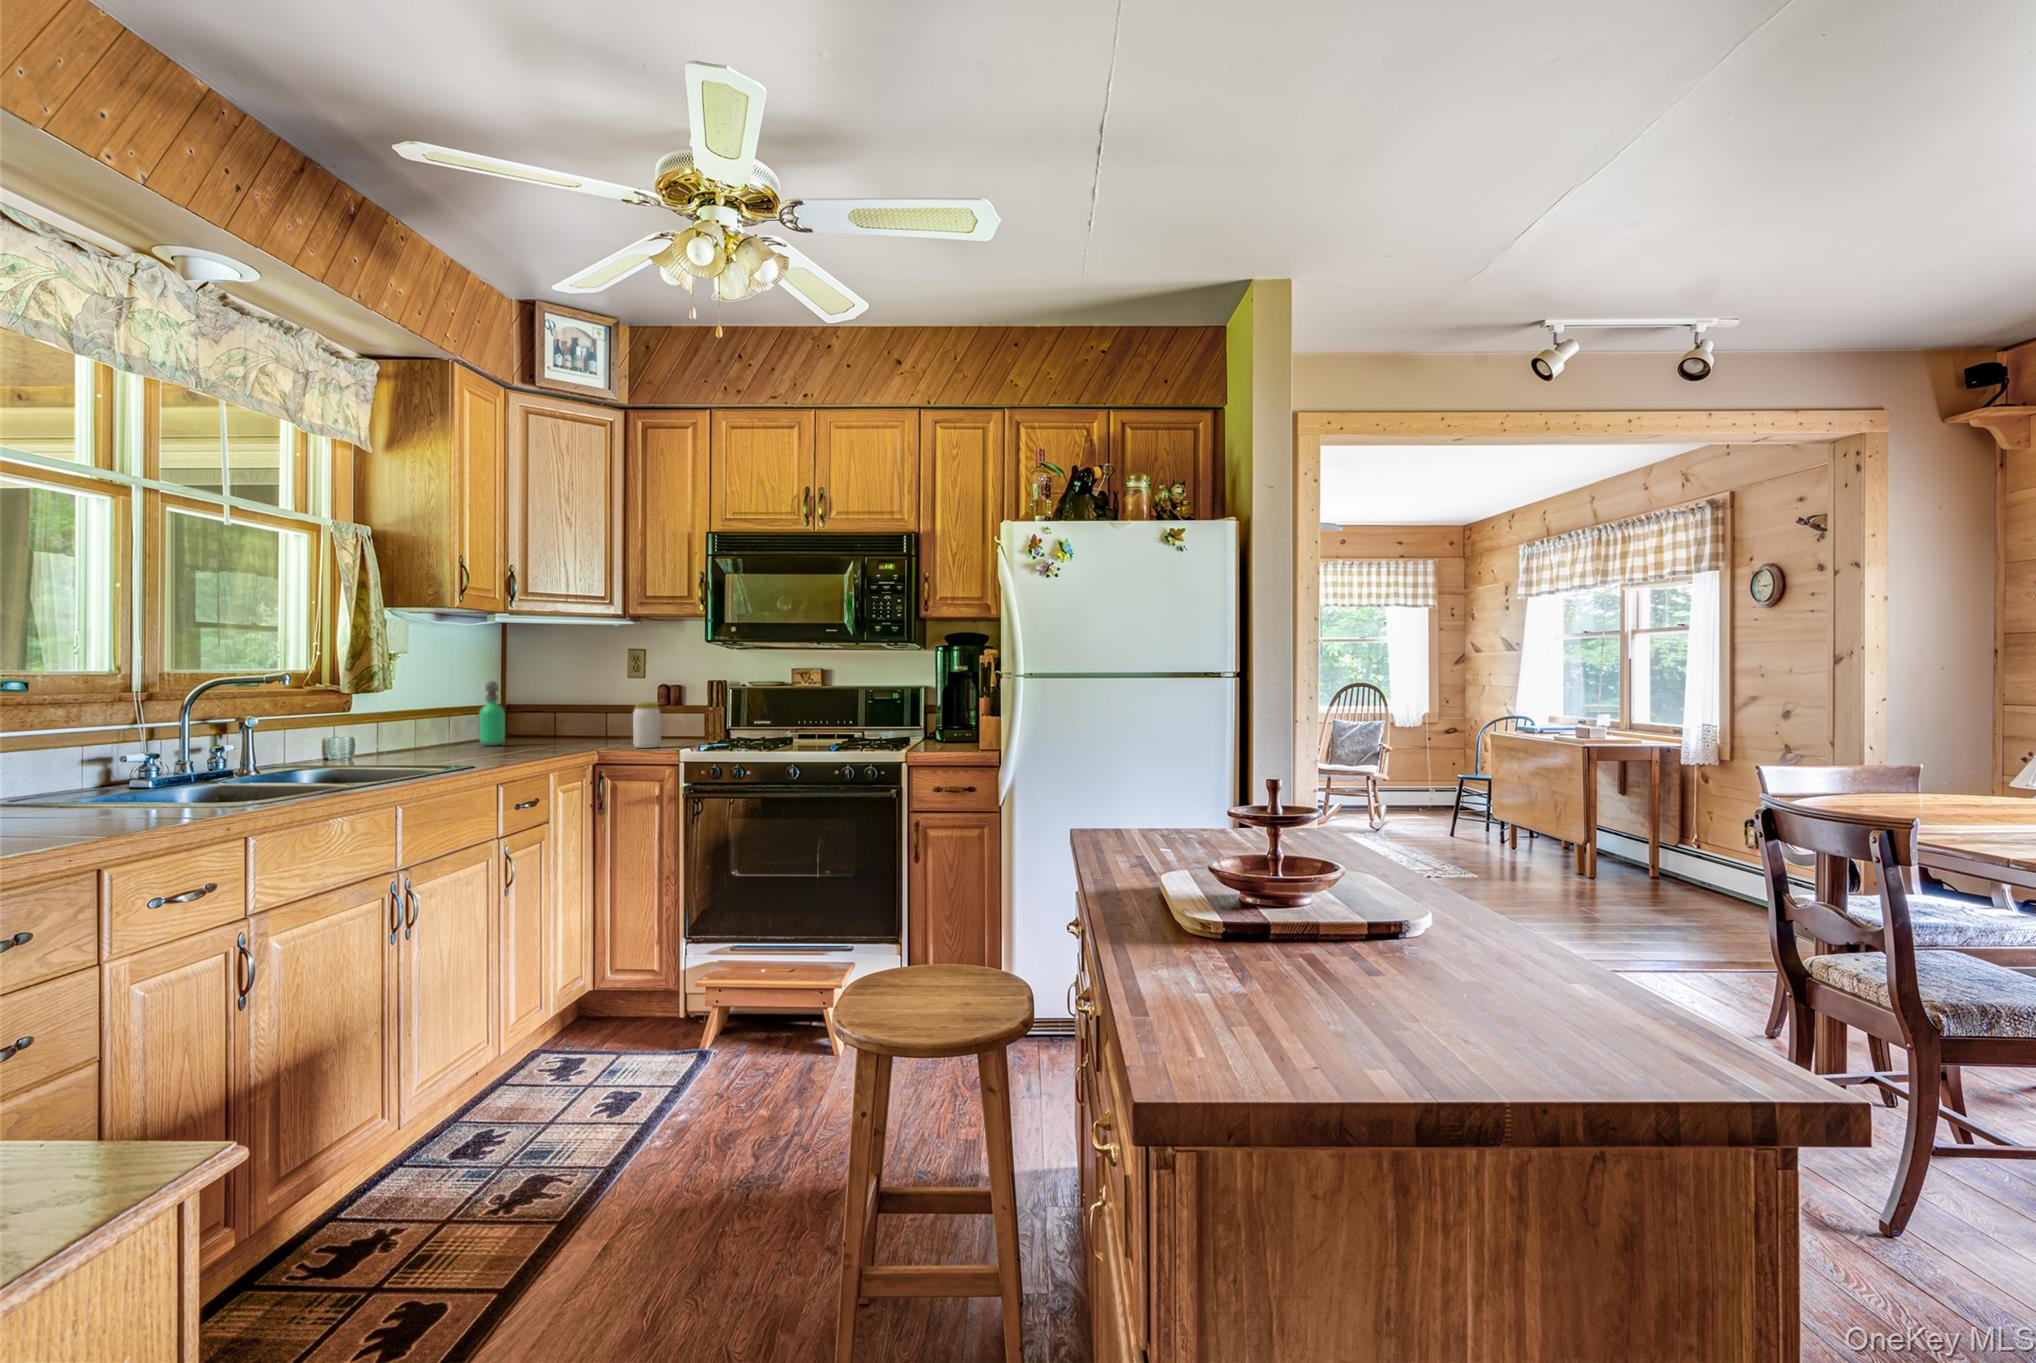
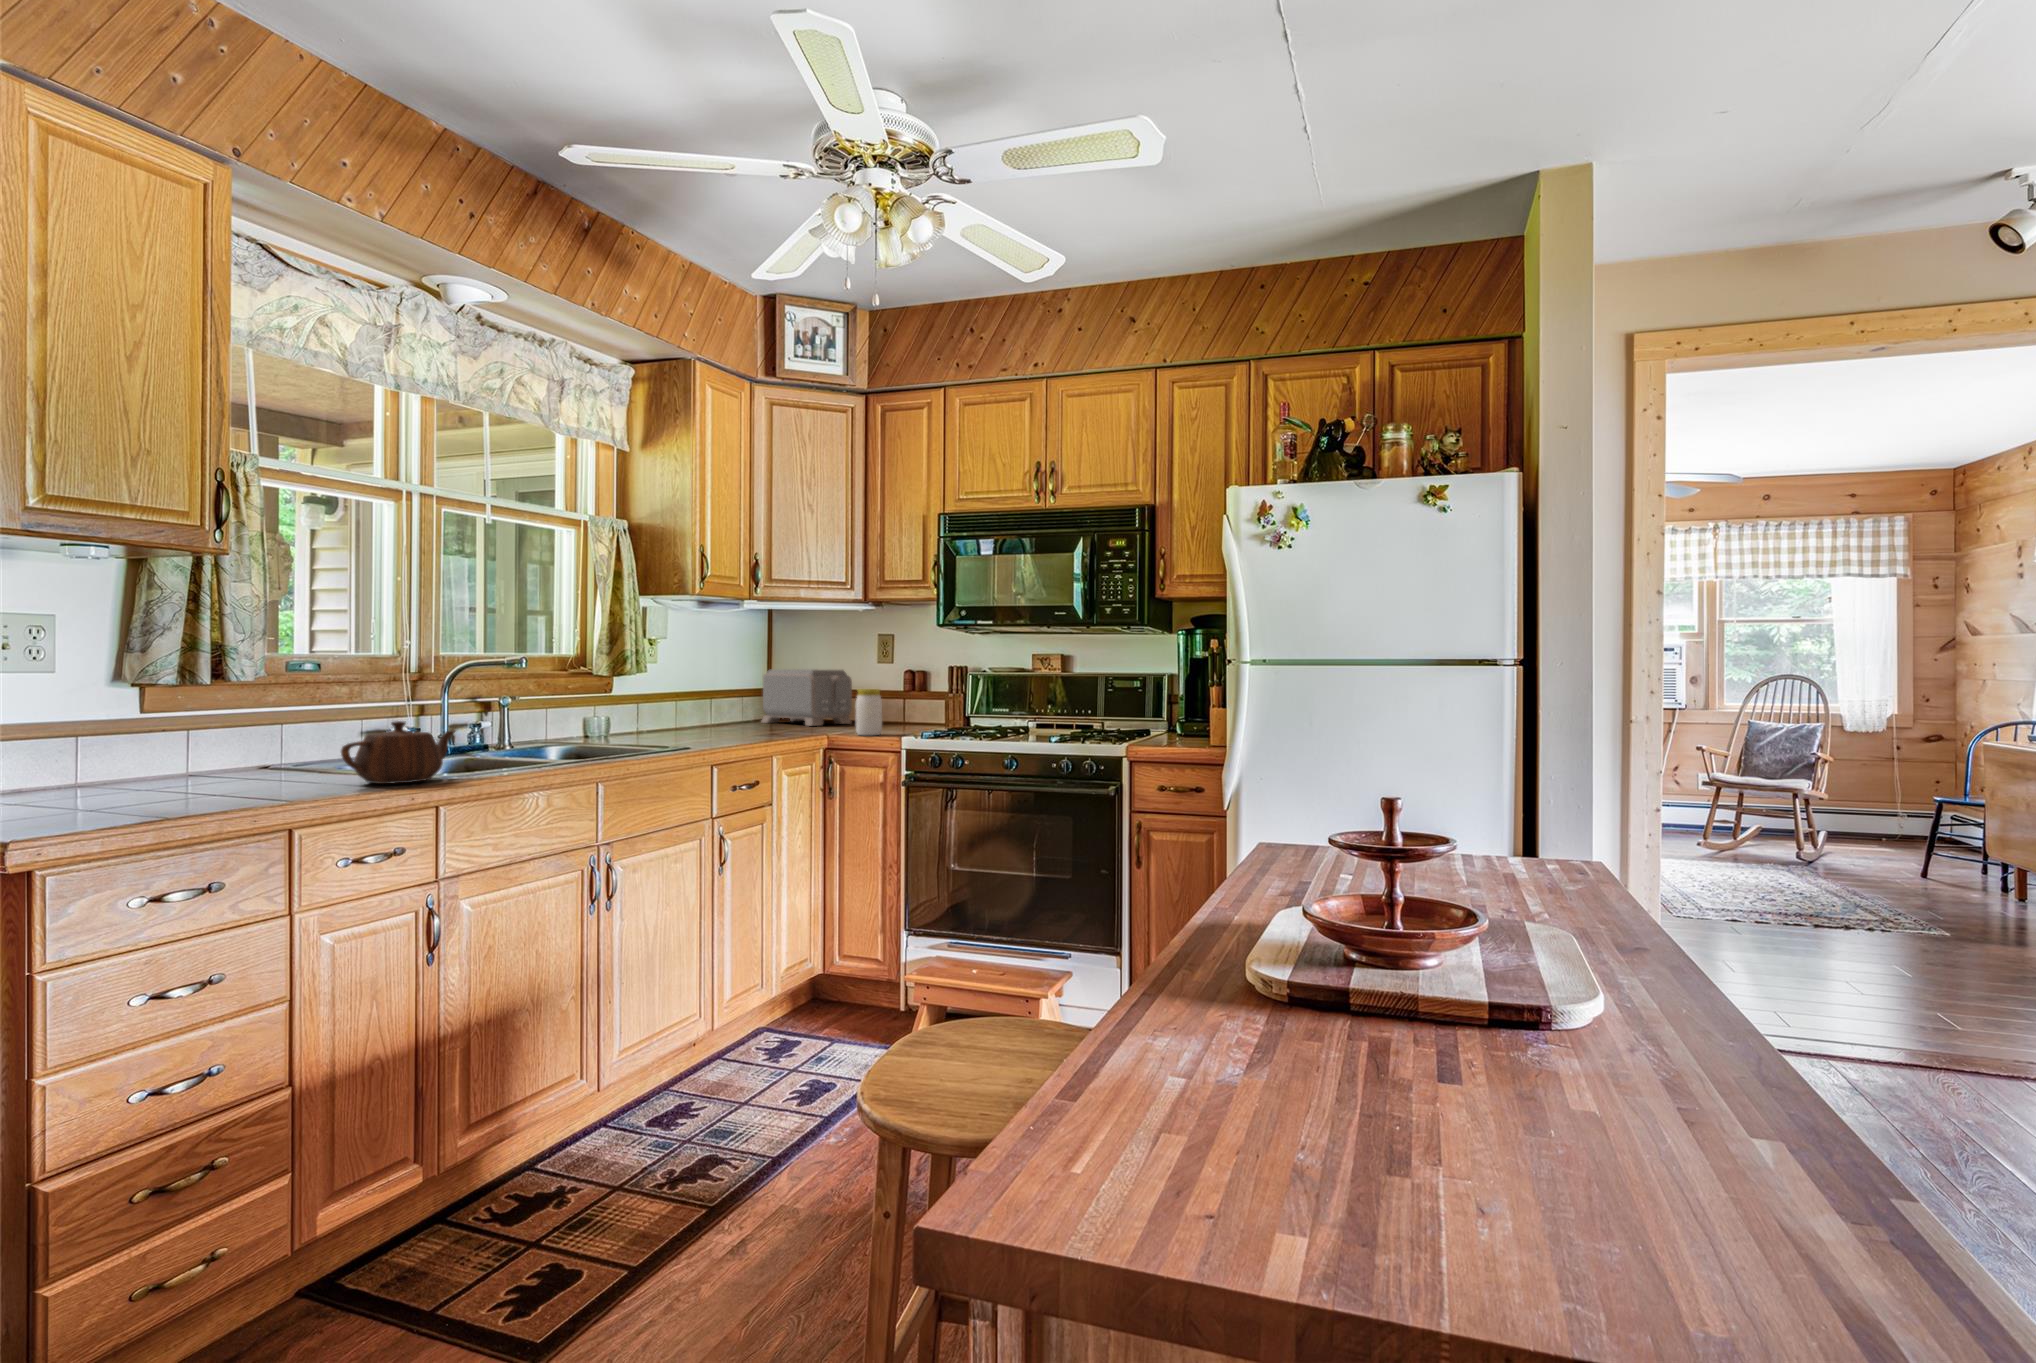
soap dispenser: present [479,681,505,746] -> none [727,666,750,728]
toaster: none [507,684,611,741] -> present [761,669,852,726]
teapot: none [124,742,249,812] -> present [341,721,455,784]

